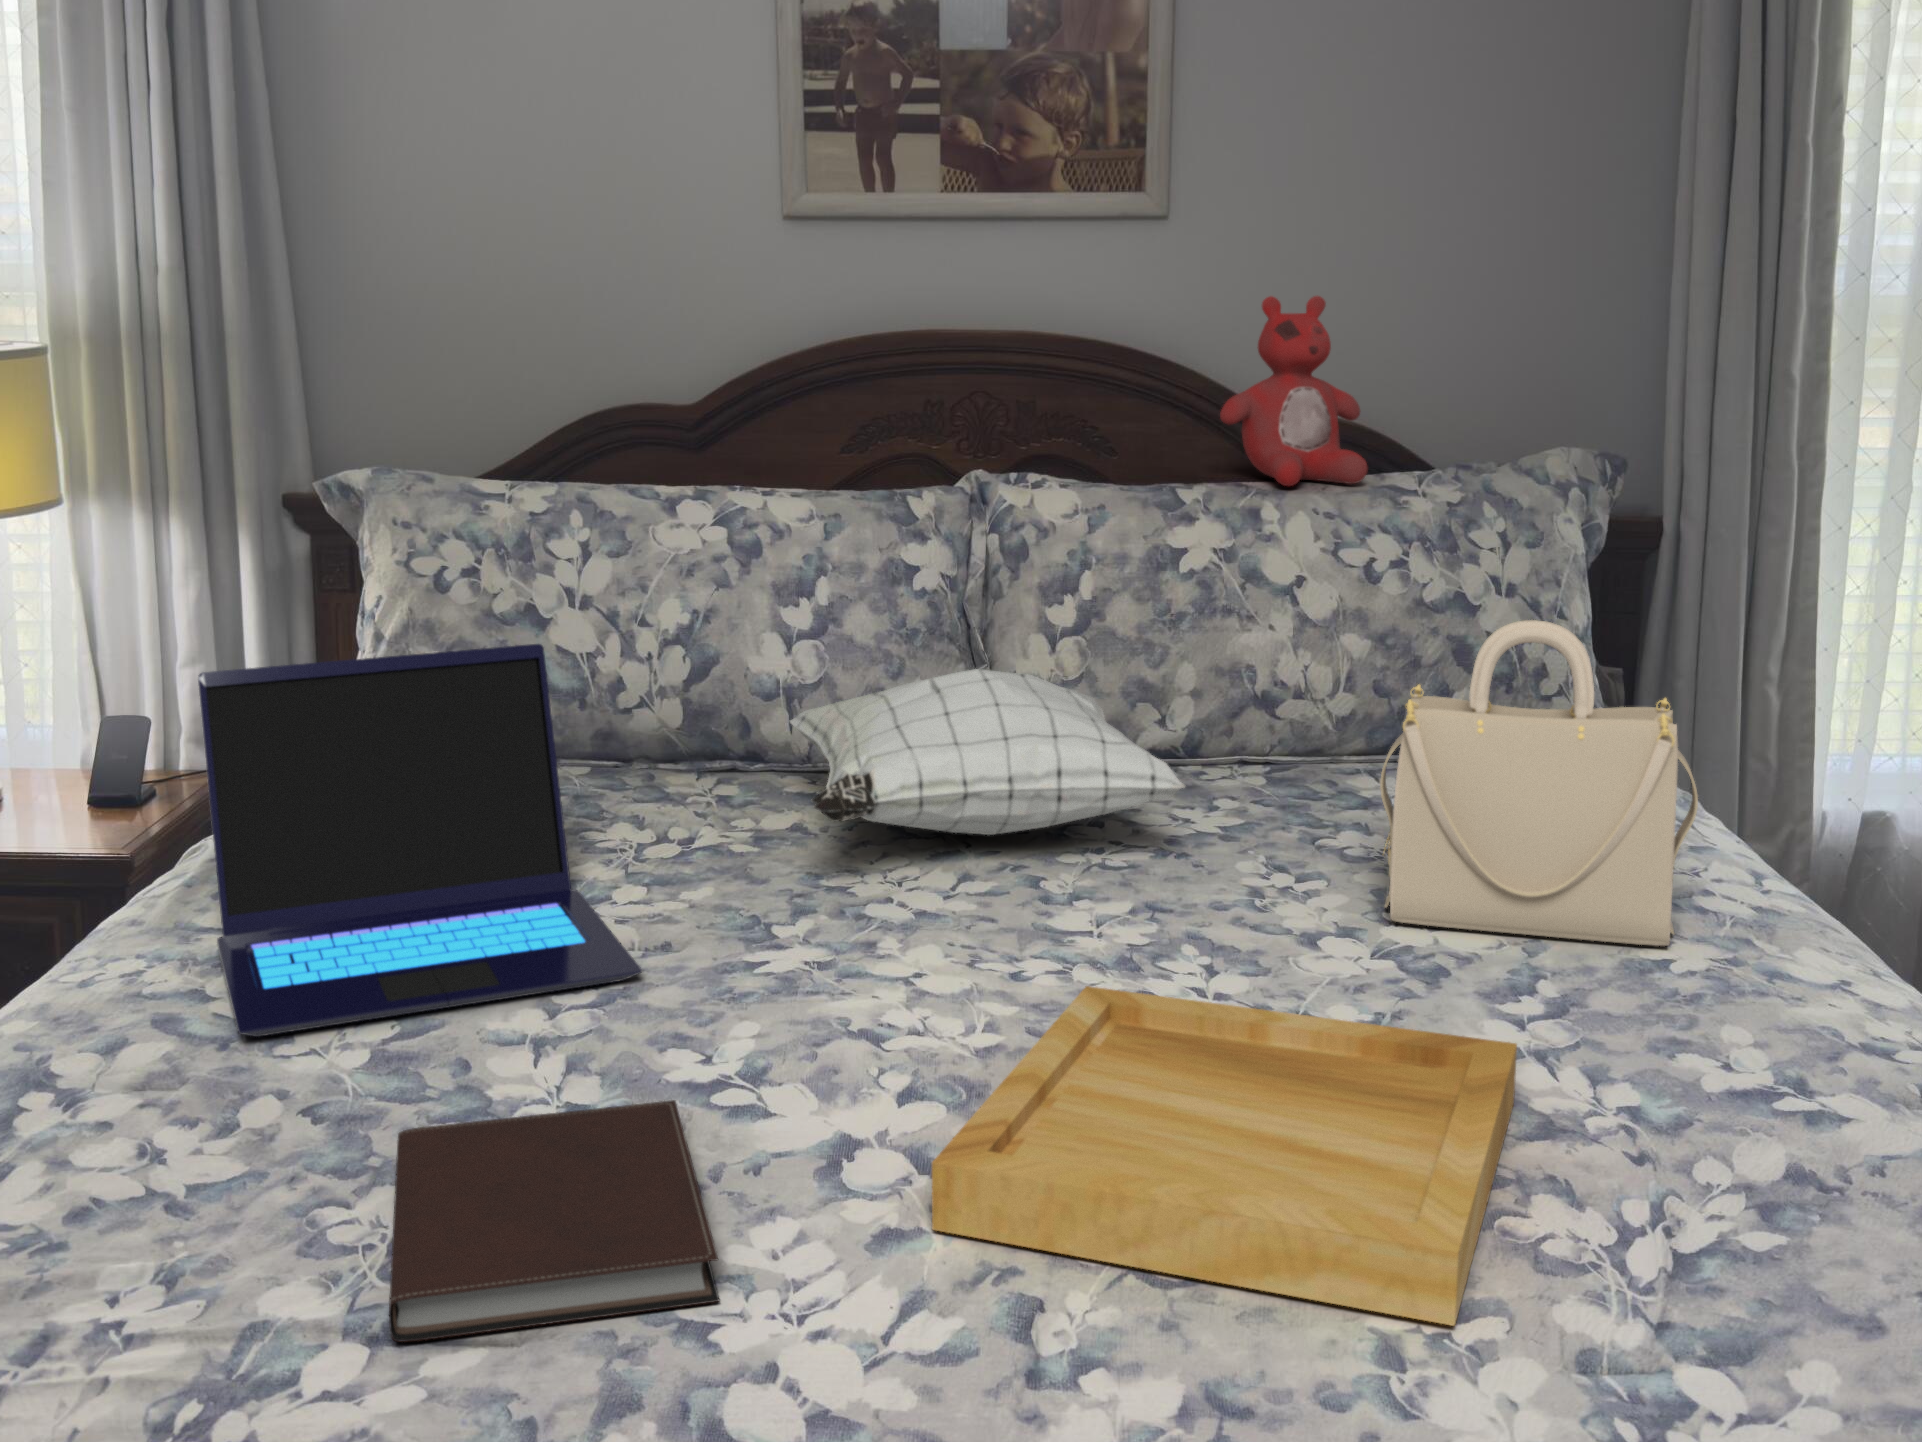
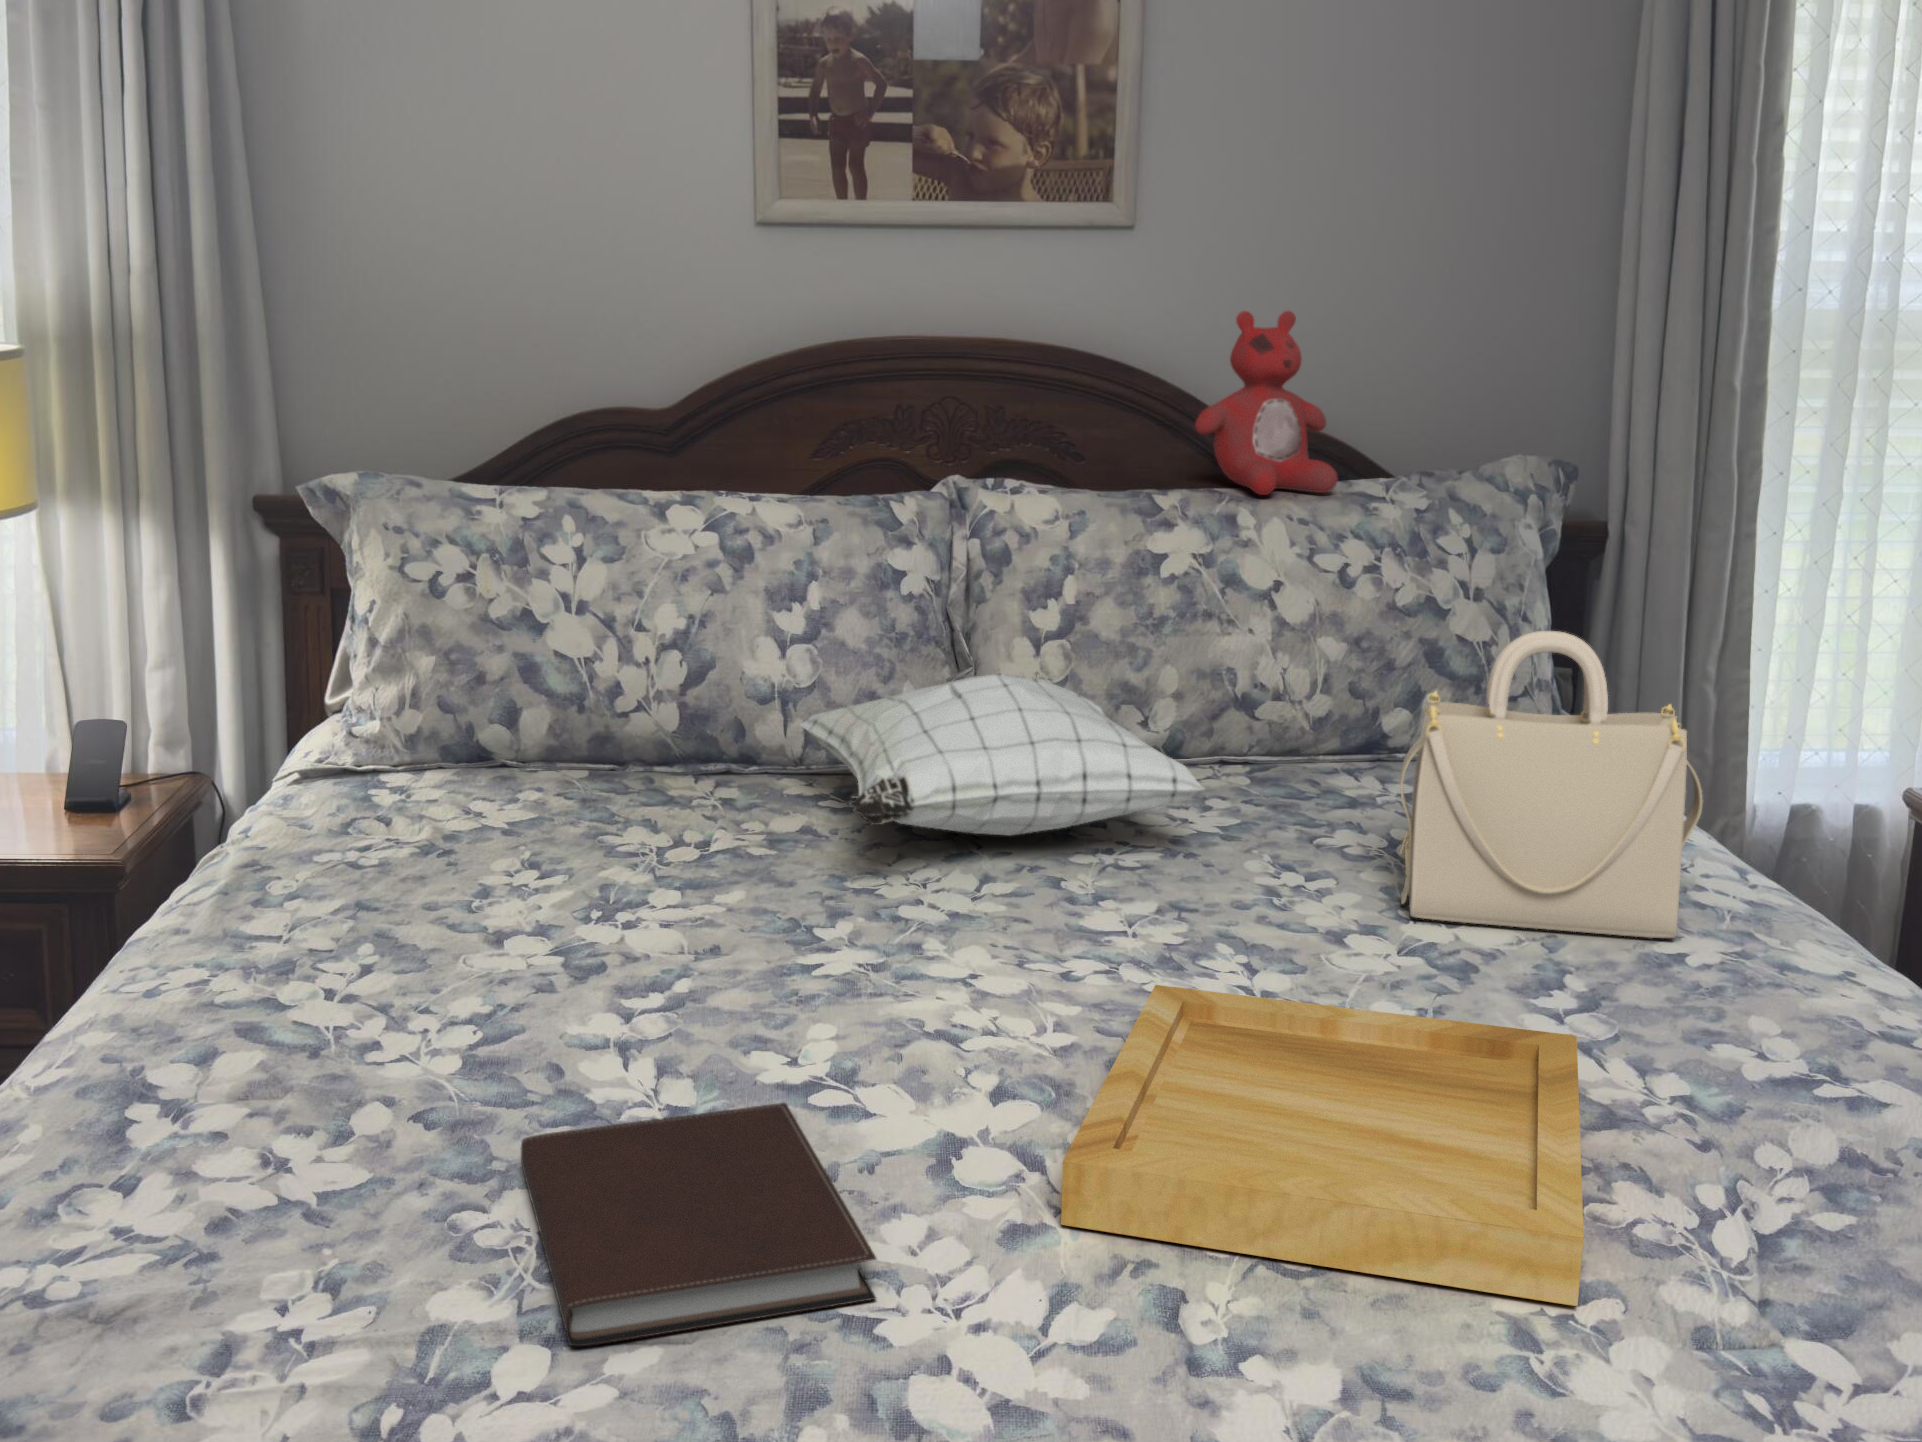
laptop: present [198,644,642,1037] -> none [247,651,708,1045]

